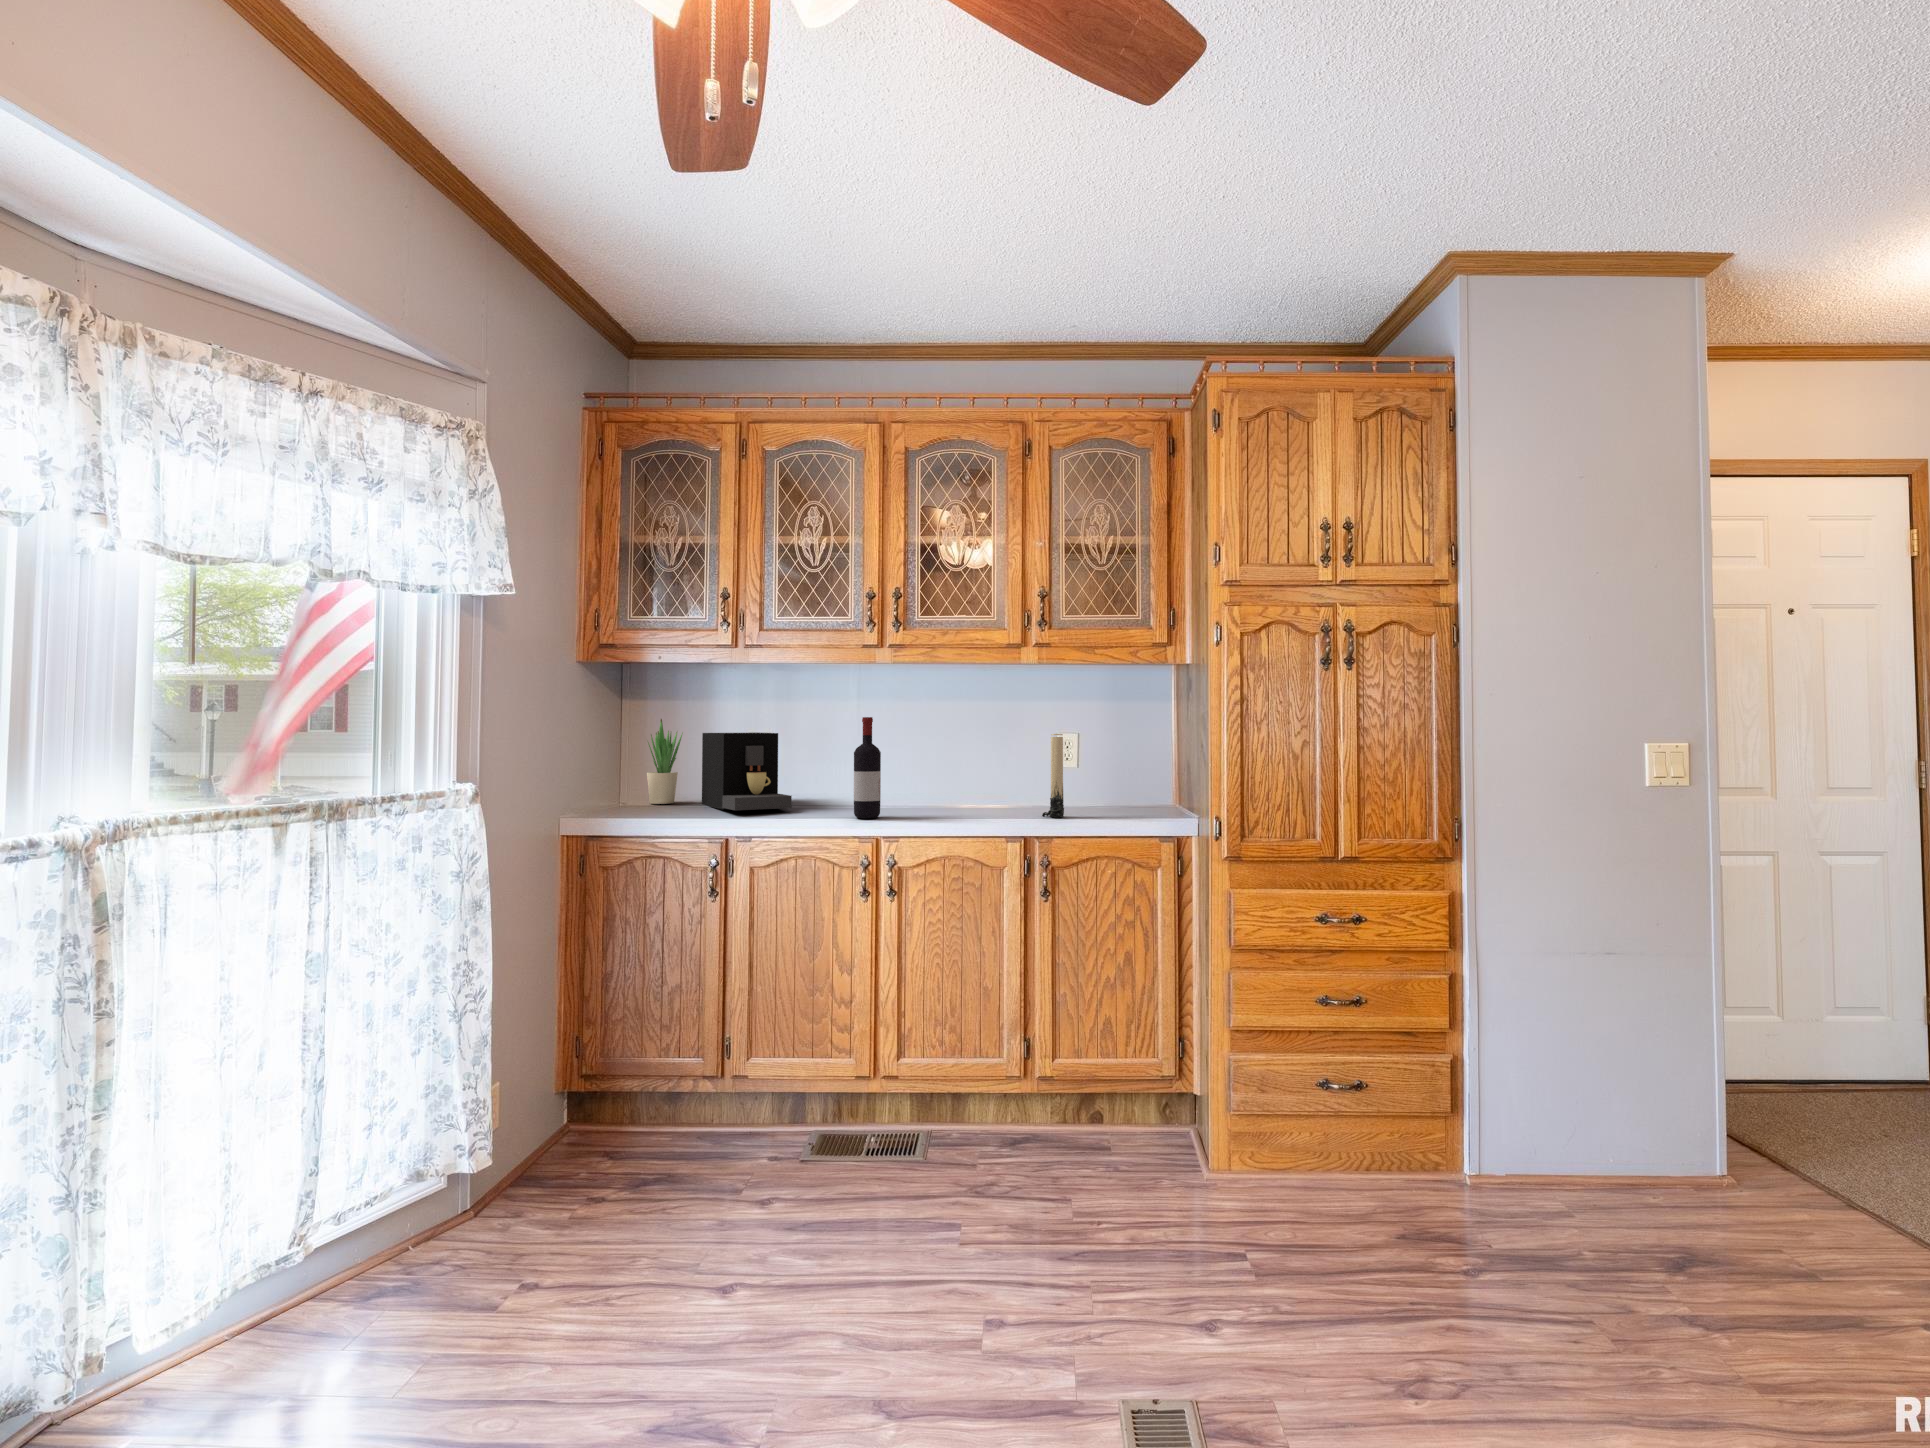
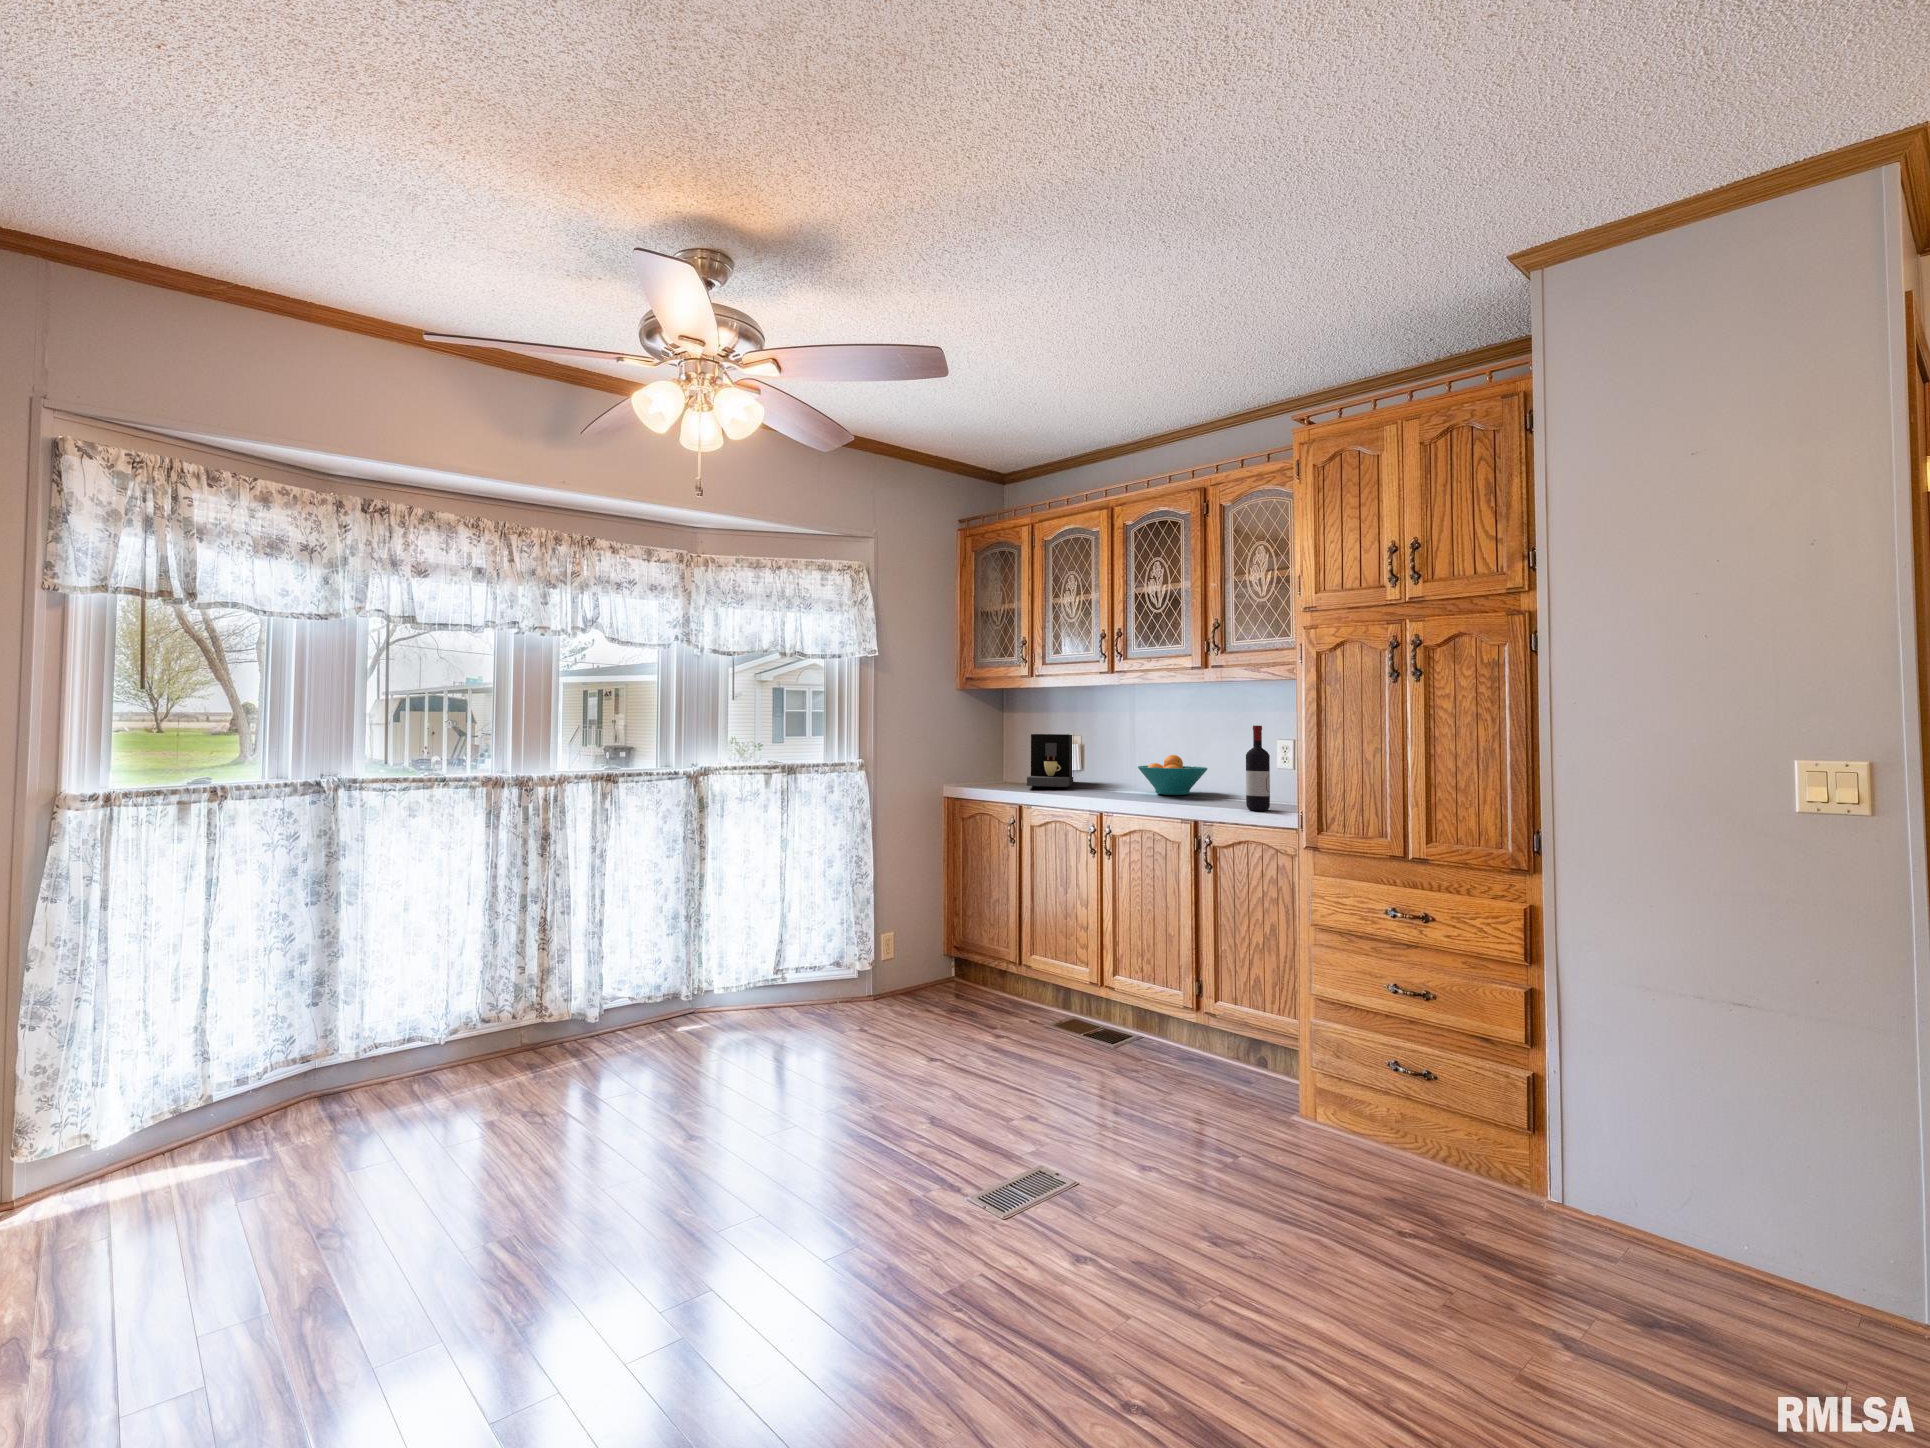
wine bottle: present [854,717,881,818] -> present [1246,726,1270,811]
potted plant: present [647,719,683,804] -> none [1006,724,1030,780]
candle: present [1042,734,1064,817] -> none [1220,738,1235,806]
fruit bowl: none [901,757,989,809] -> present [1138,755,1208,795]

